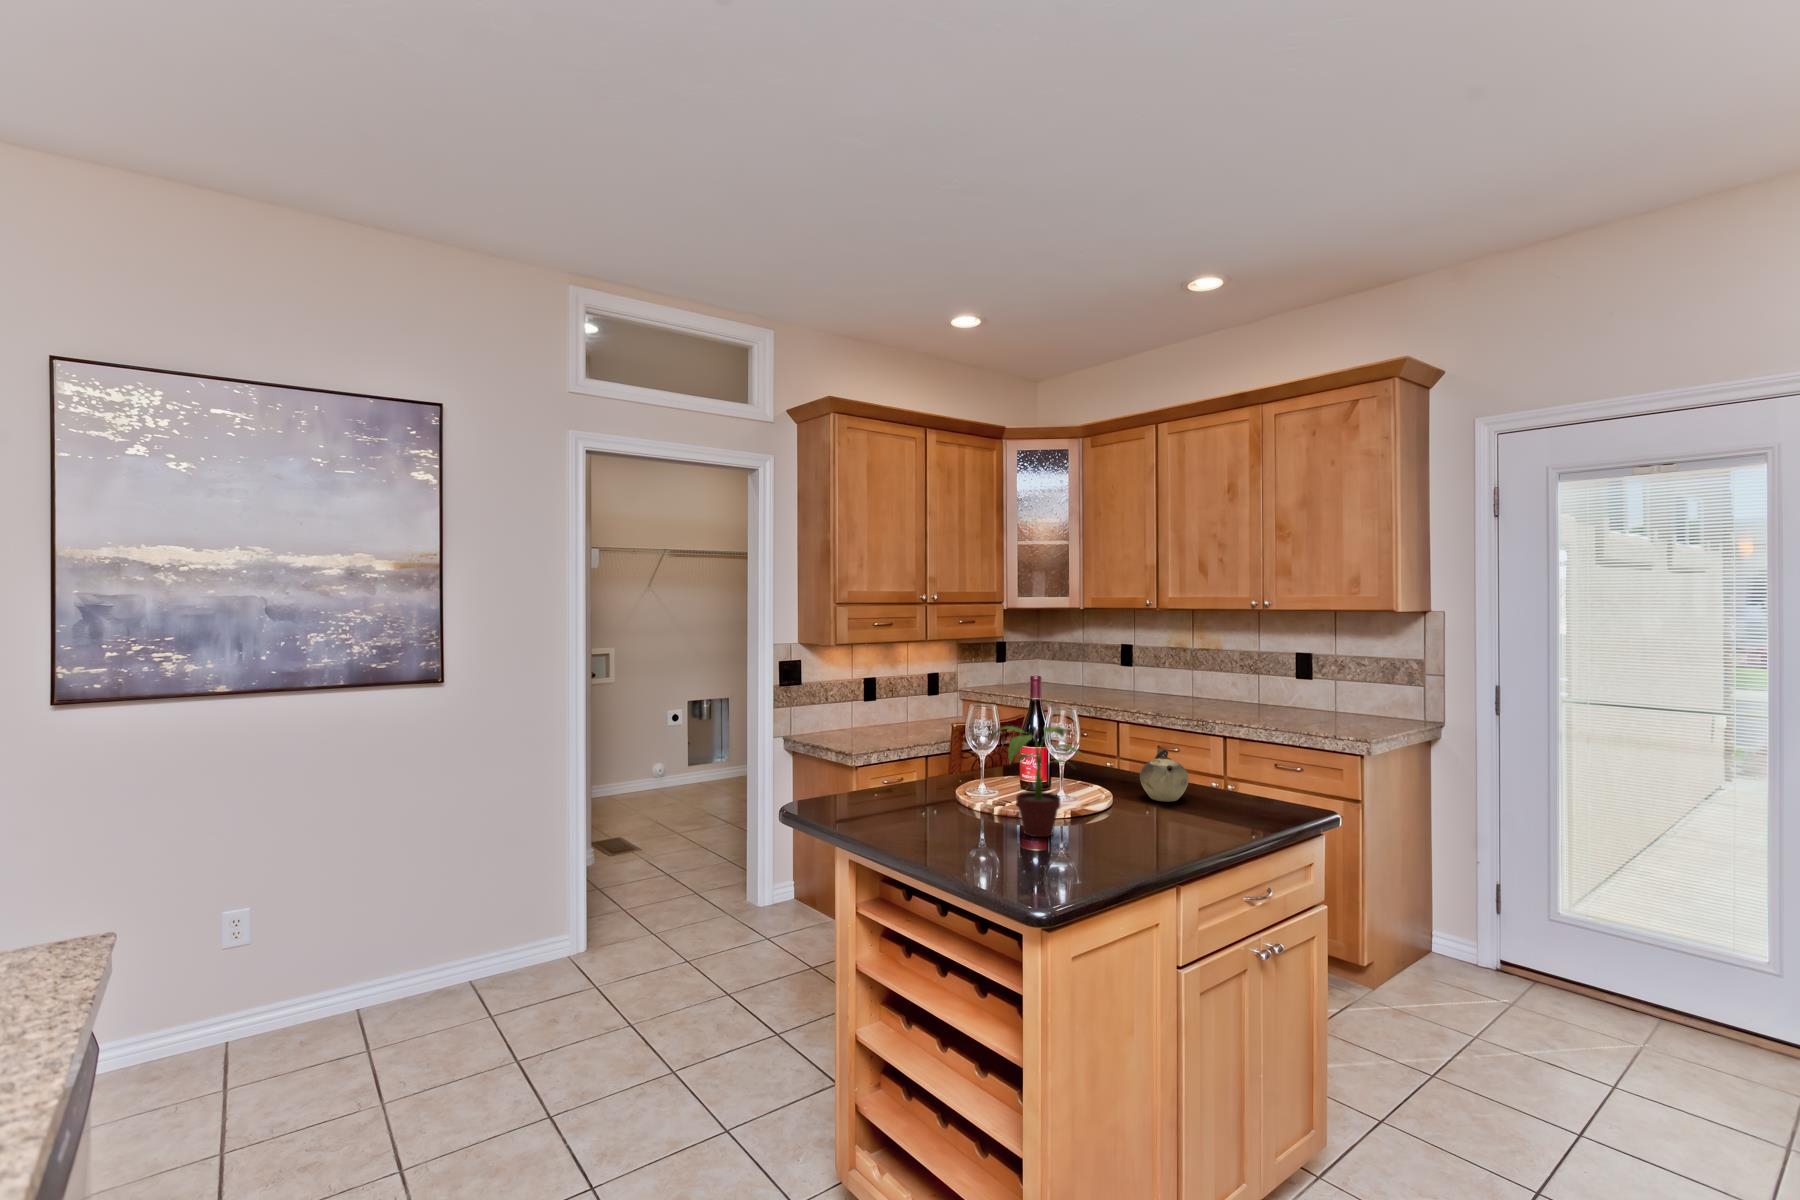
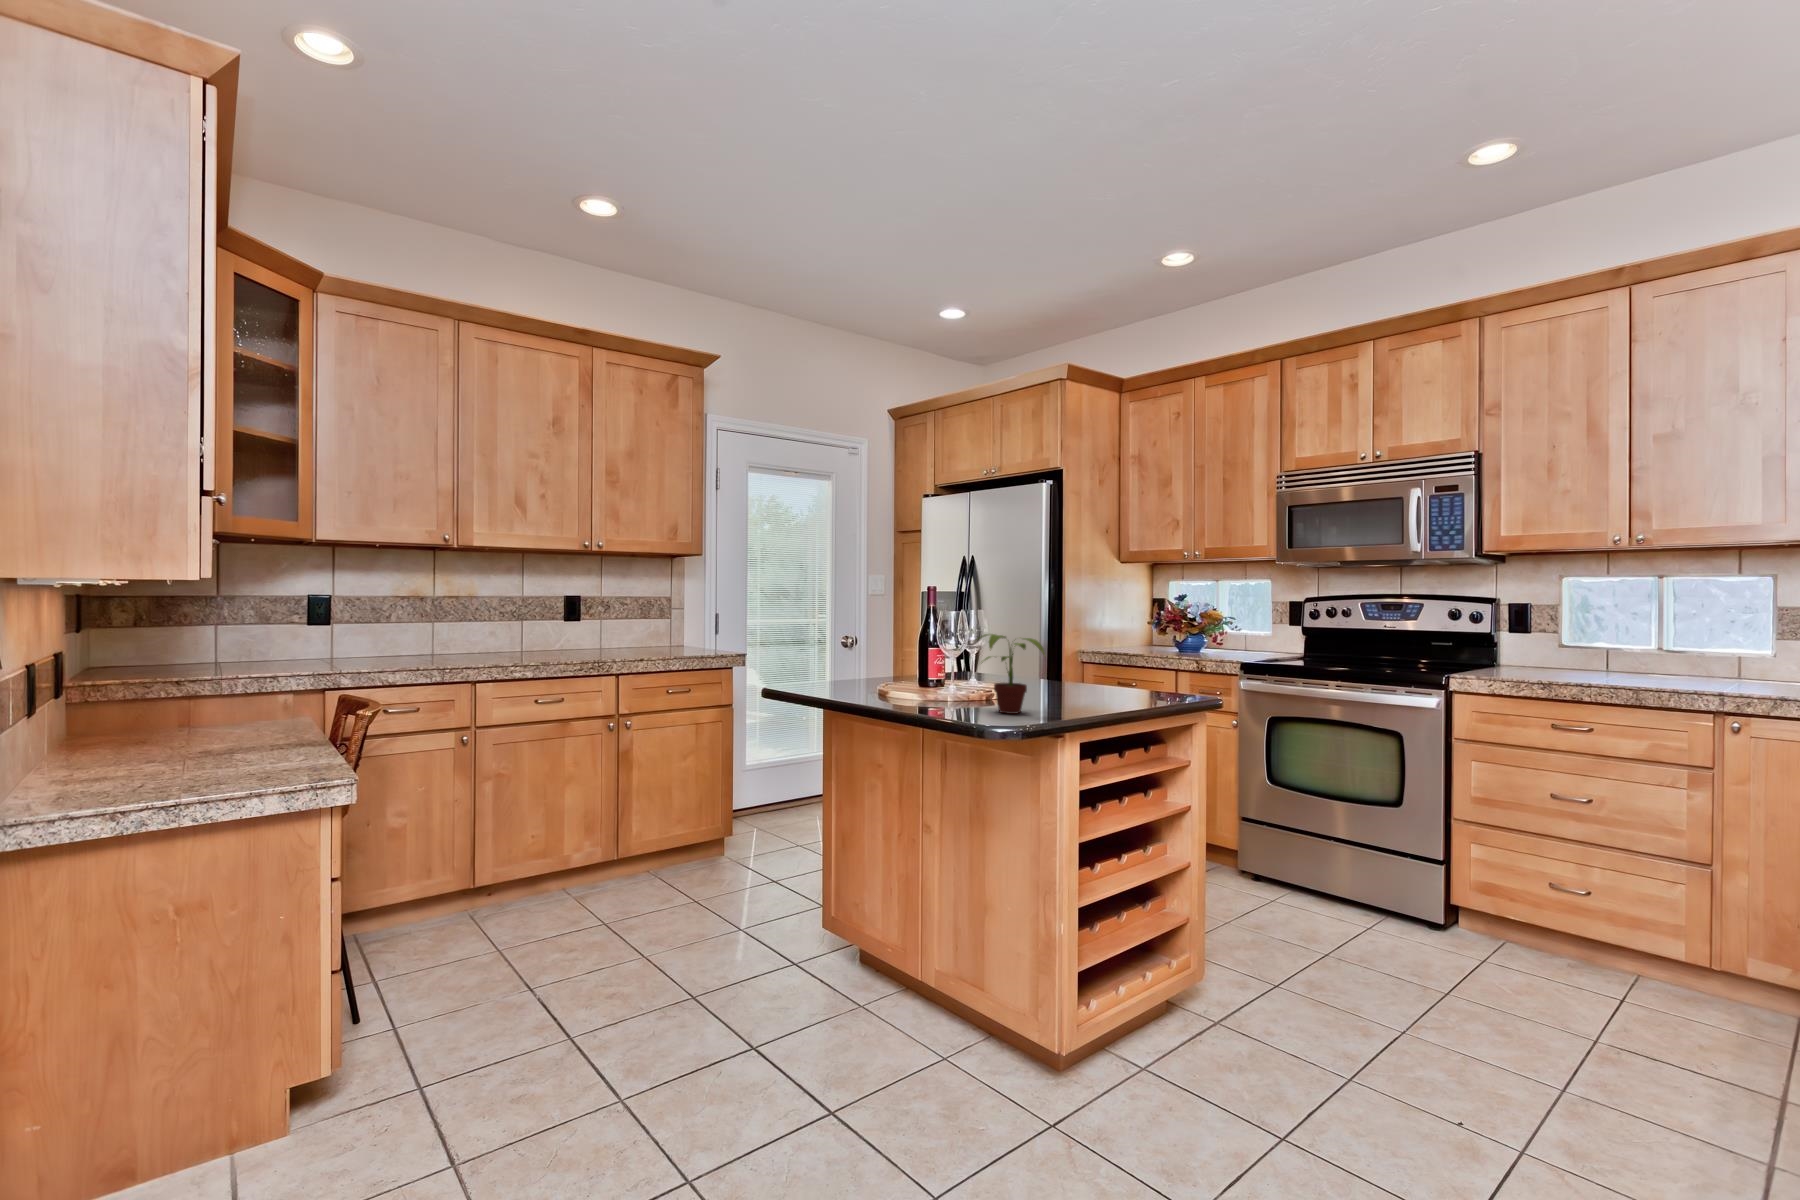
teapot: present [1140,749,1189,802] -> none [884,654,943,692]

